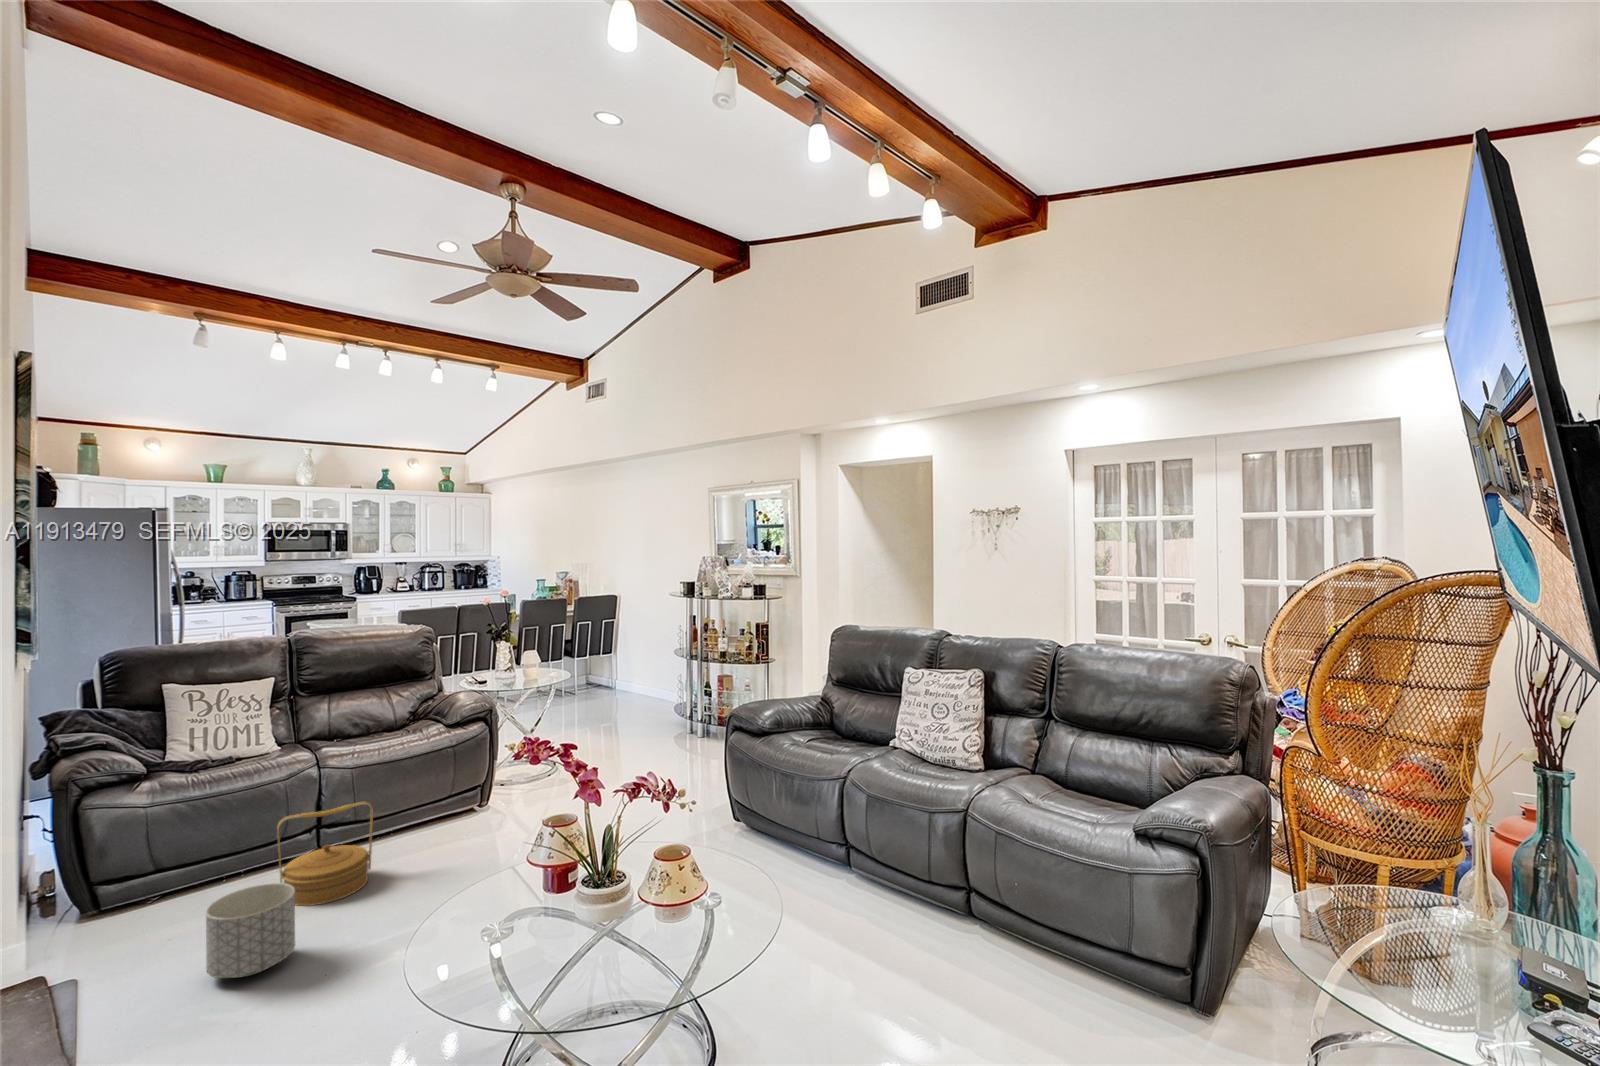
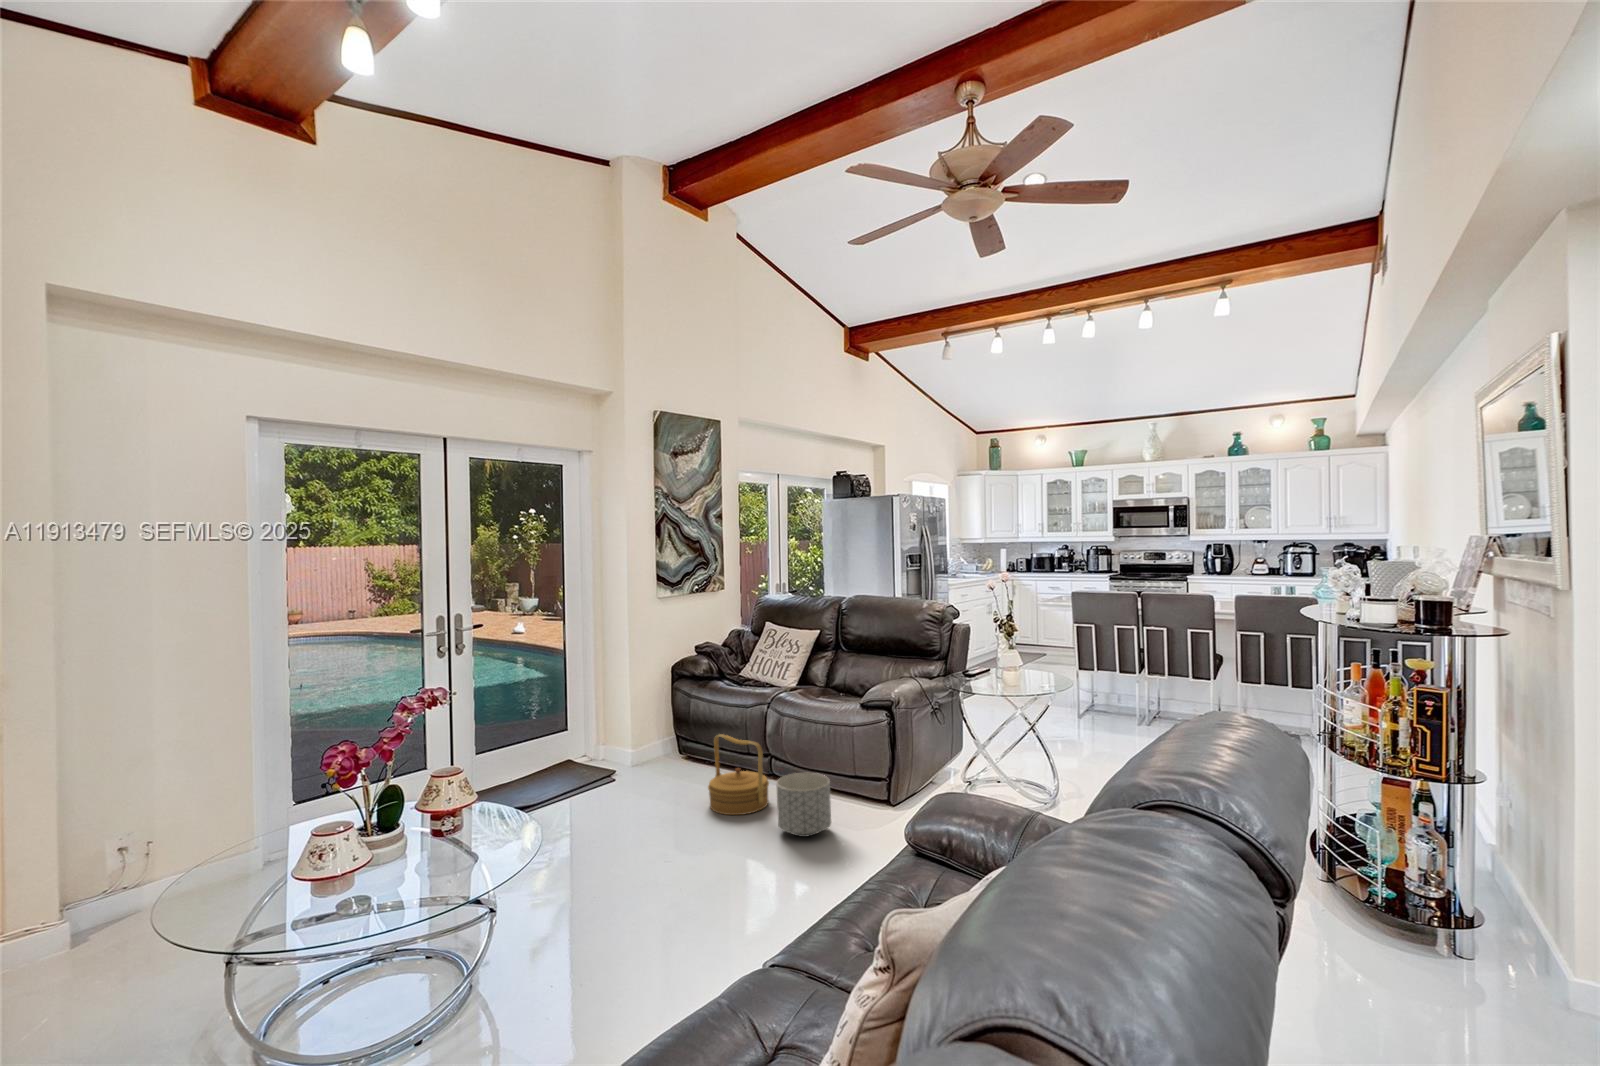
planter: present [206,883,295,978] -> present [777,773,831,837]

